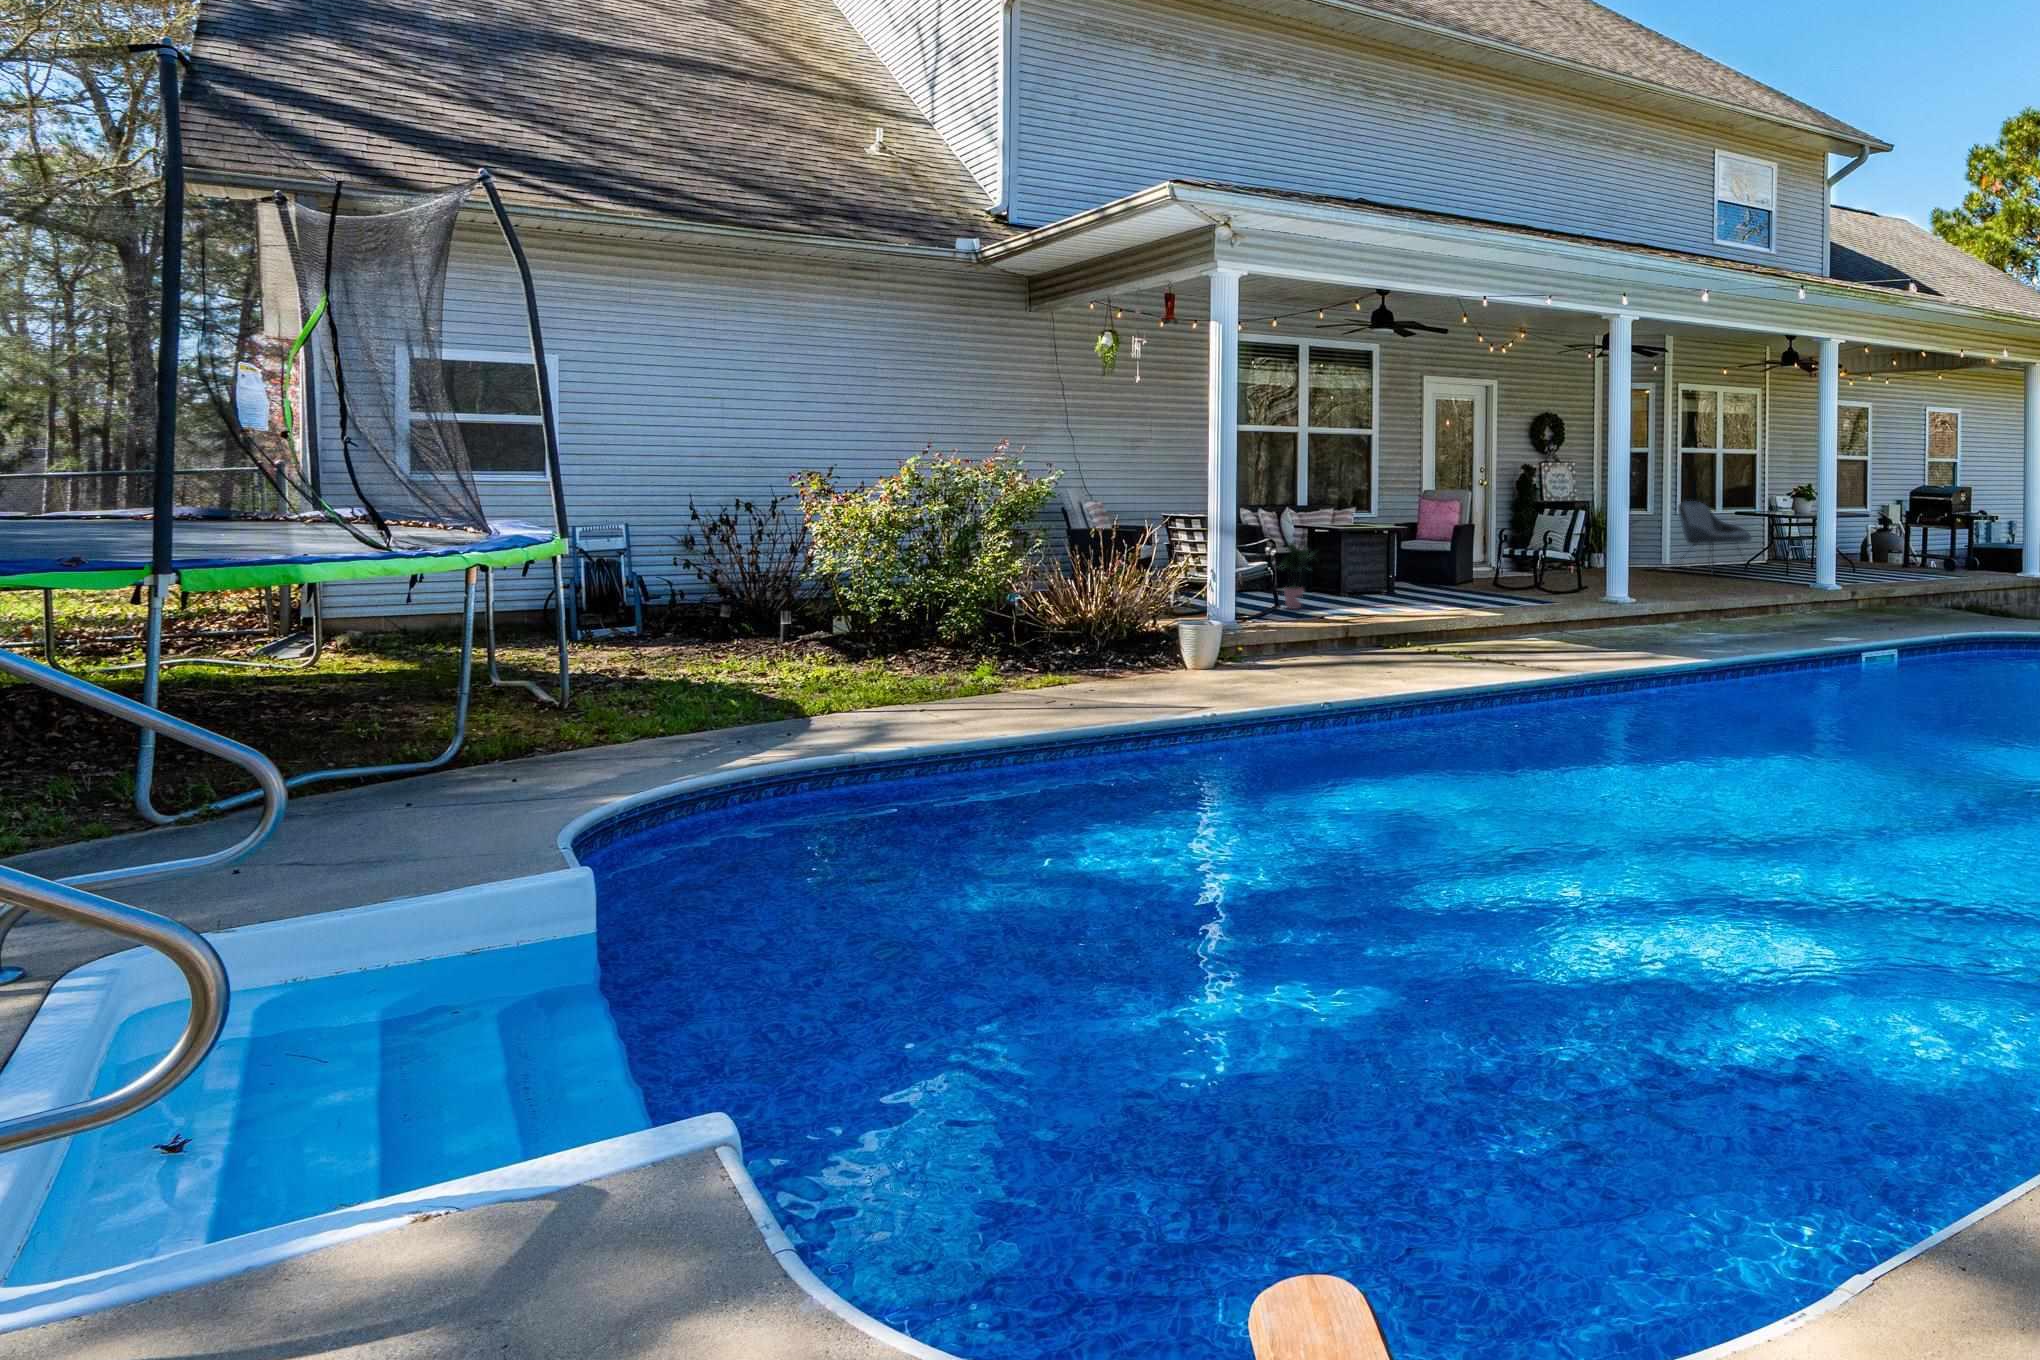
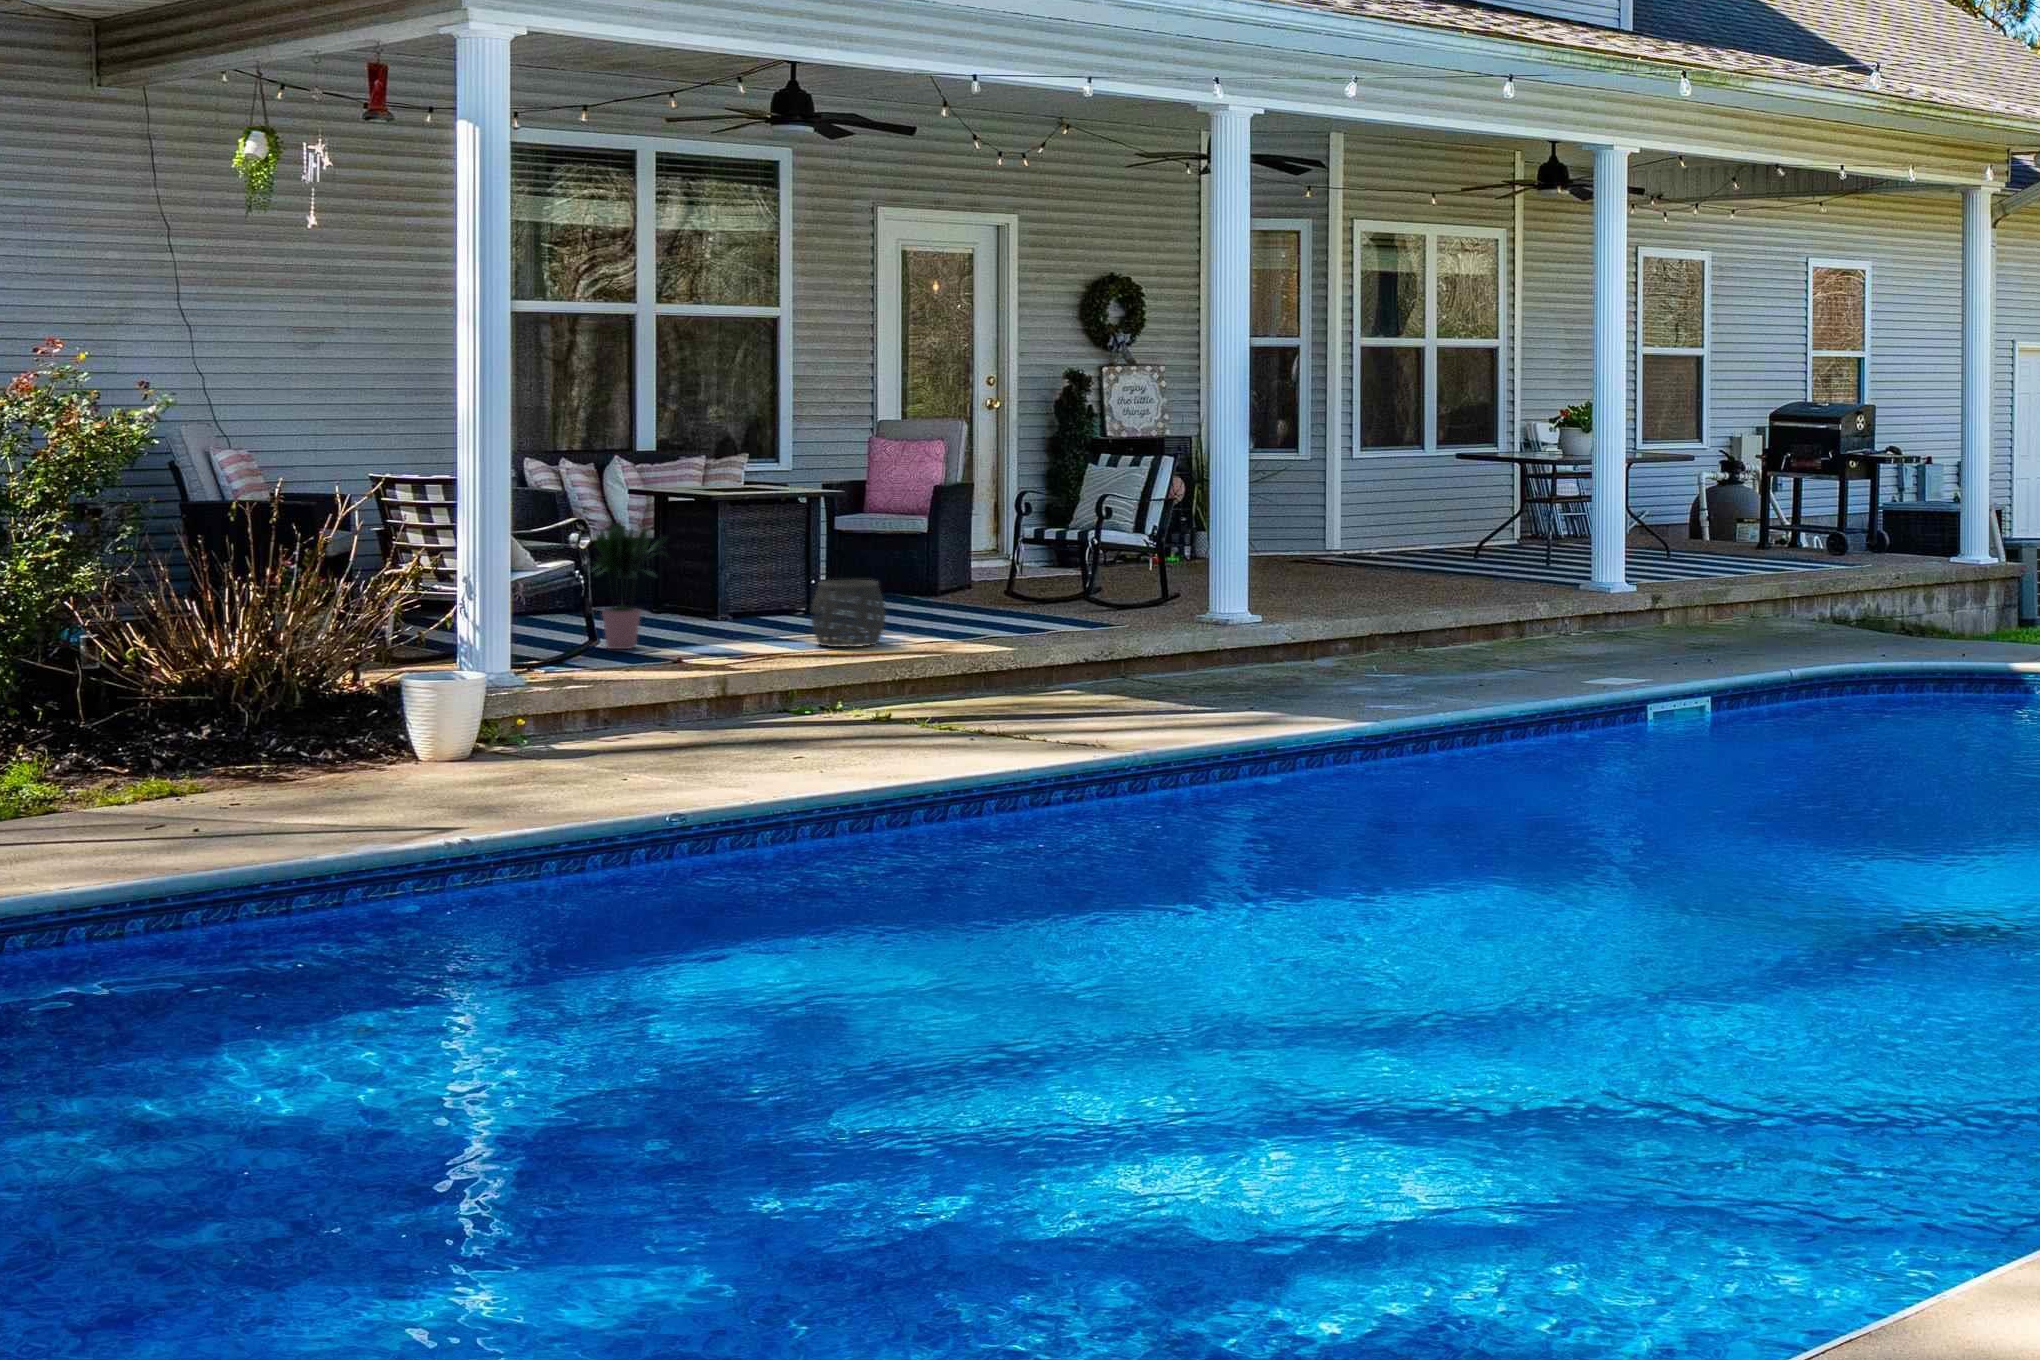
lounge chair: present [1675,501,1752,572] -> none [1350,437,1496,574]
woven basket: none [1391,574,1430,610] -> present [811,580,885,647]

